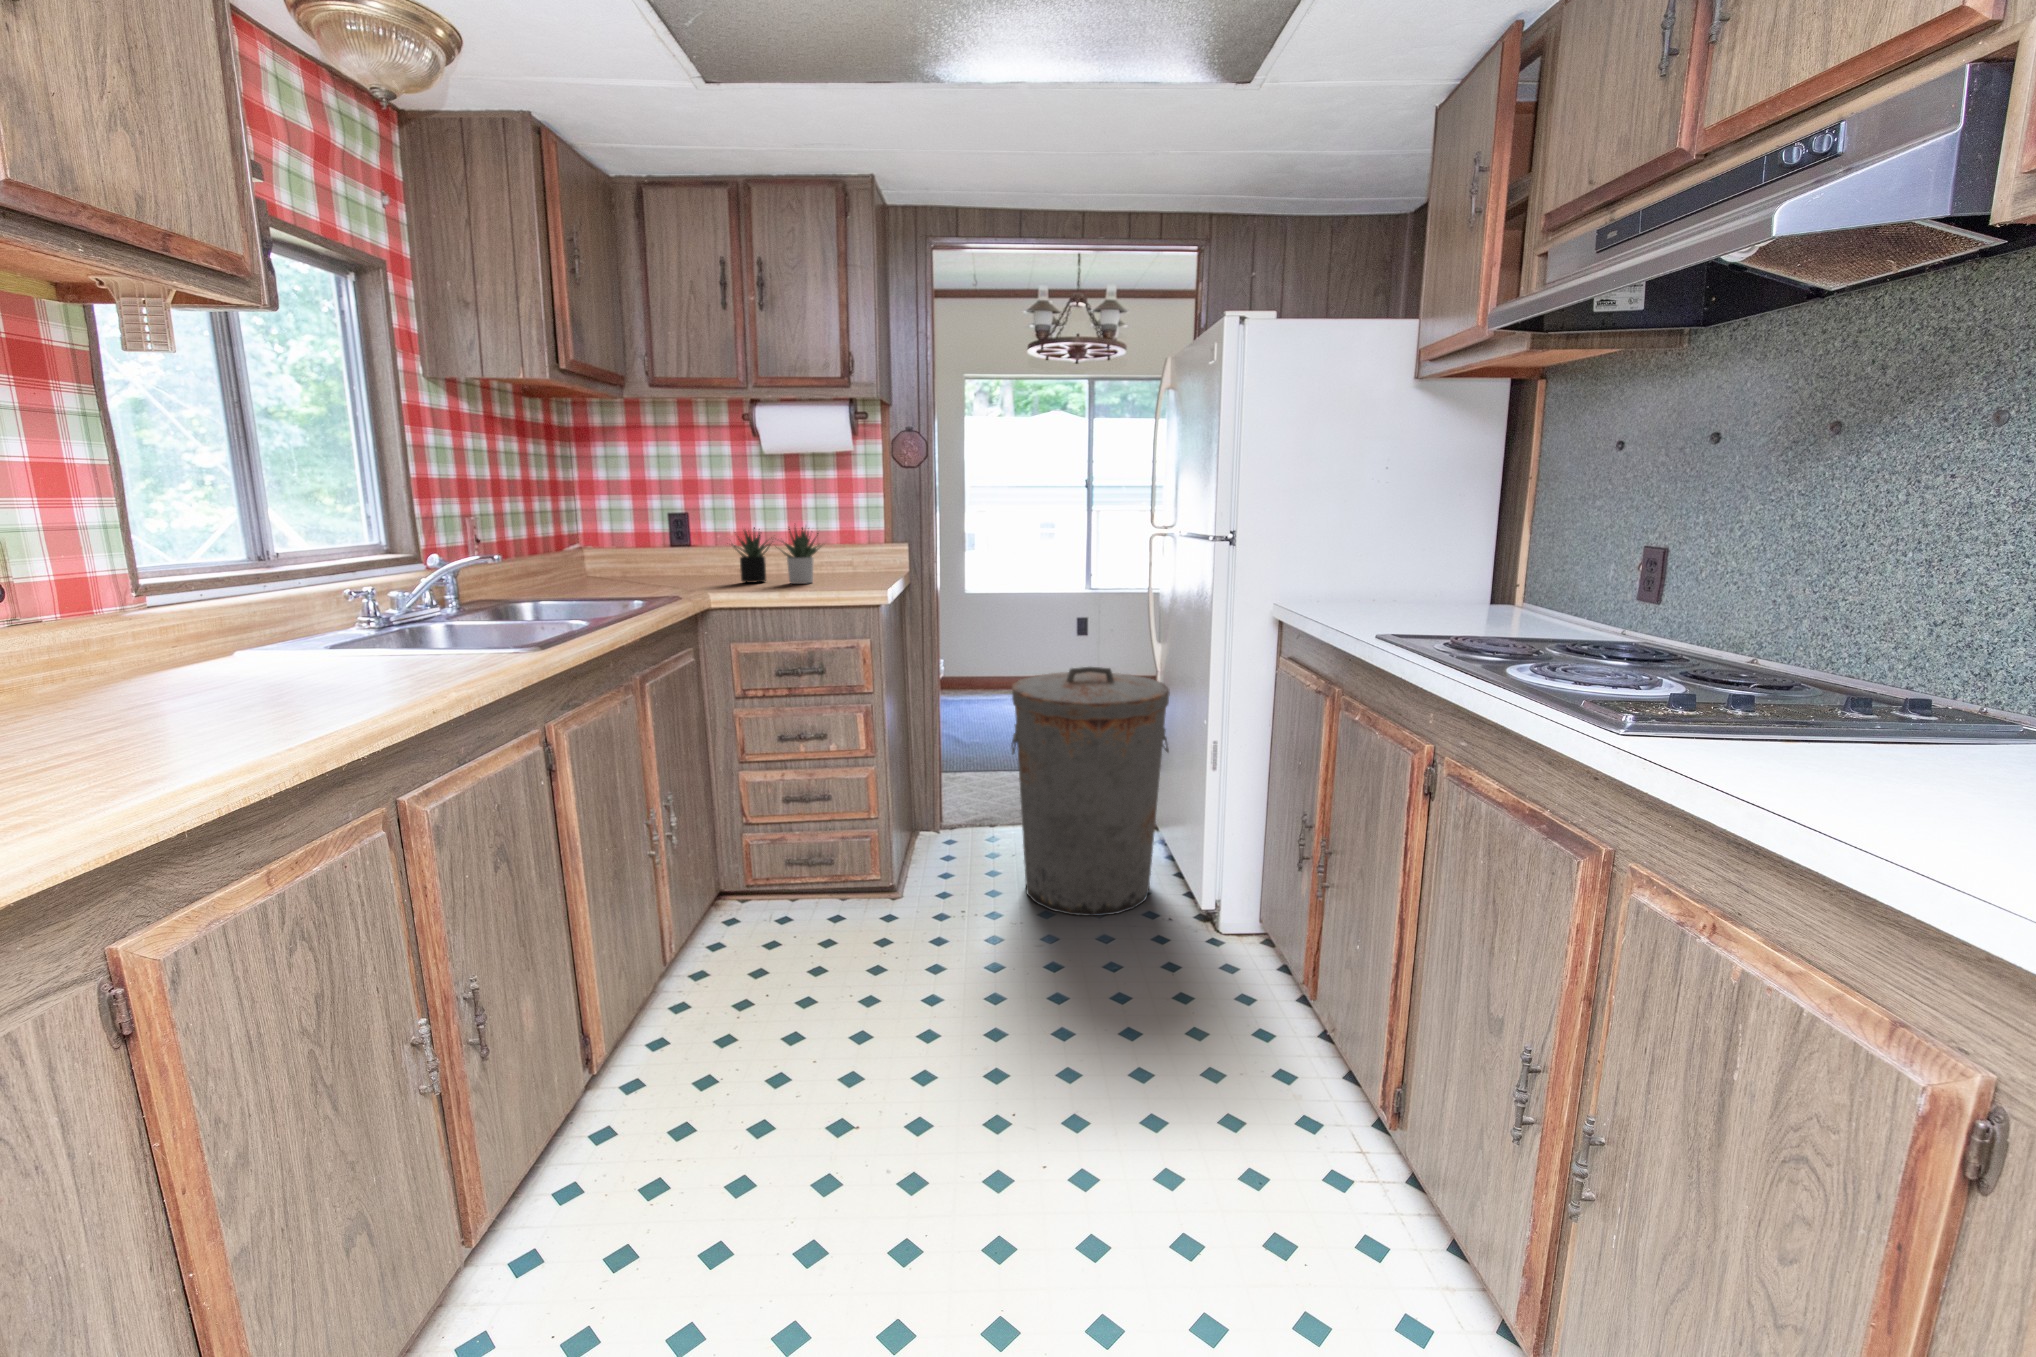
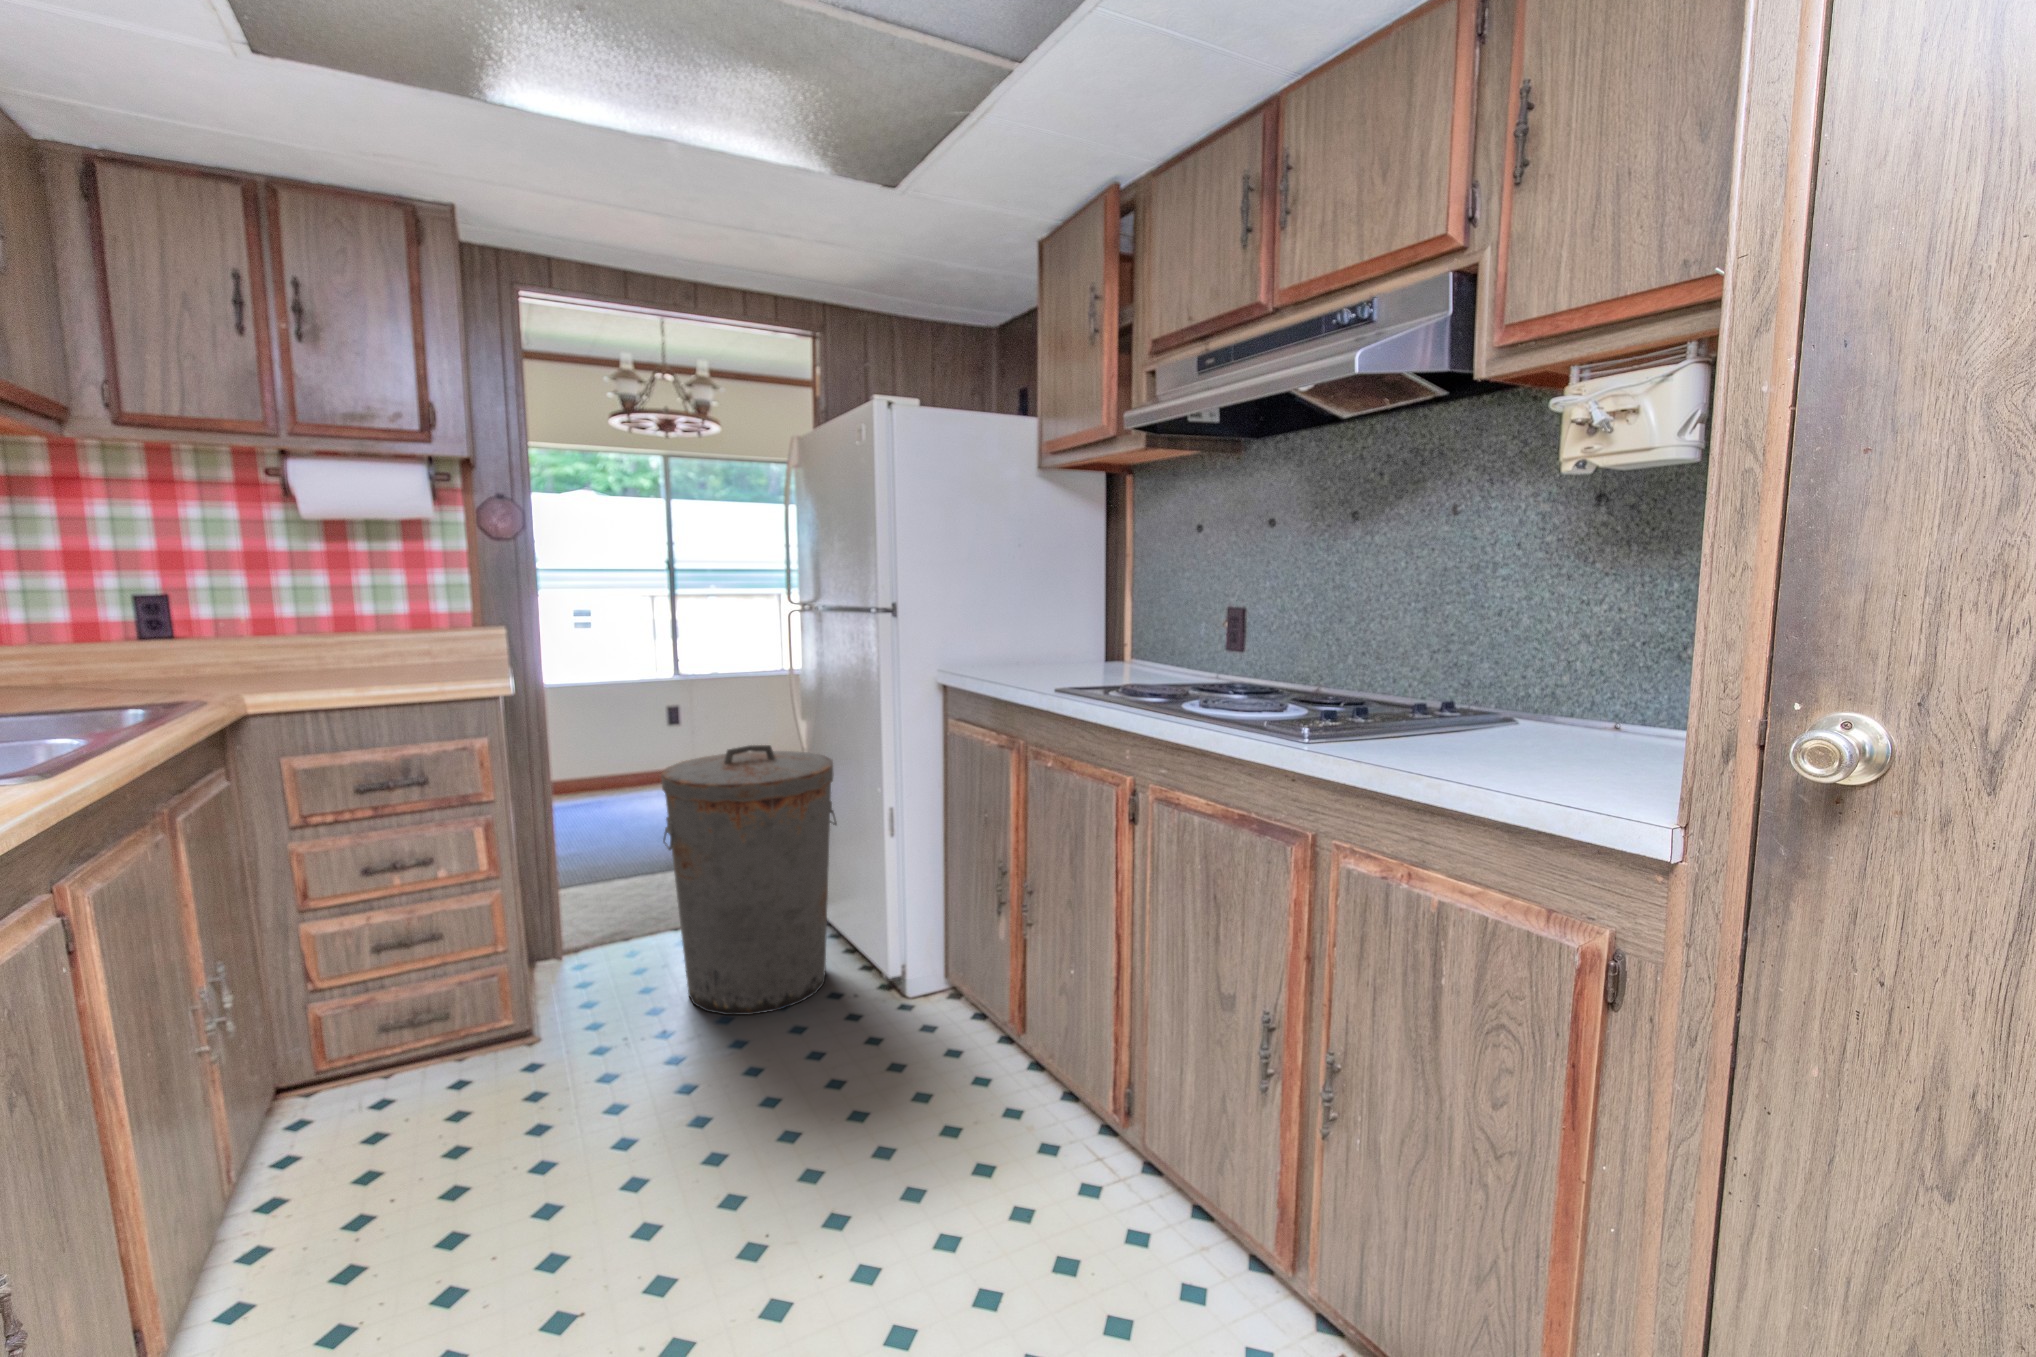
succulent plant: present [733,527,821,584] -> none [243,602,400,681]

